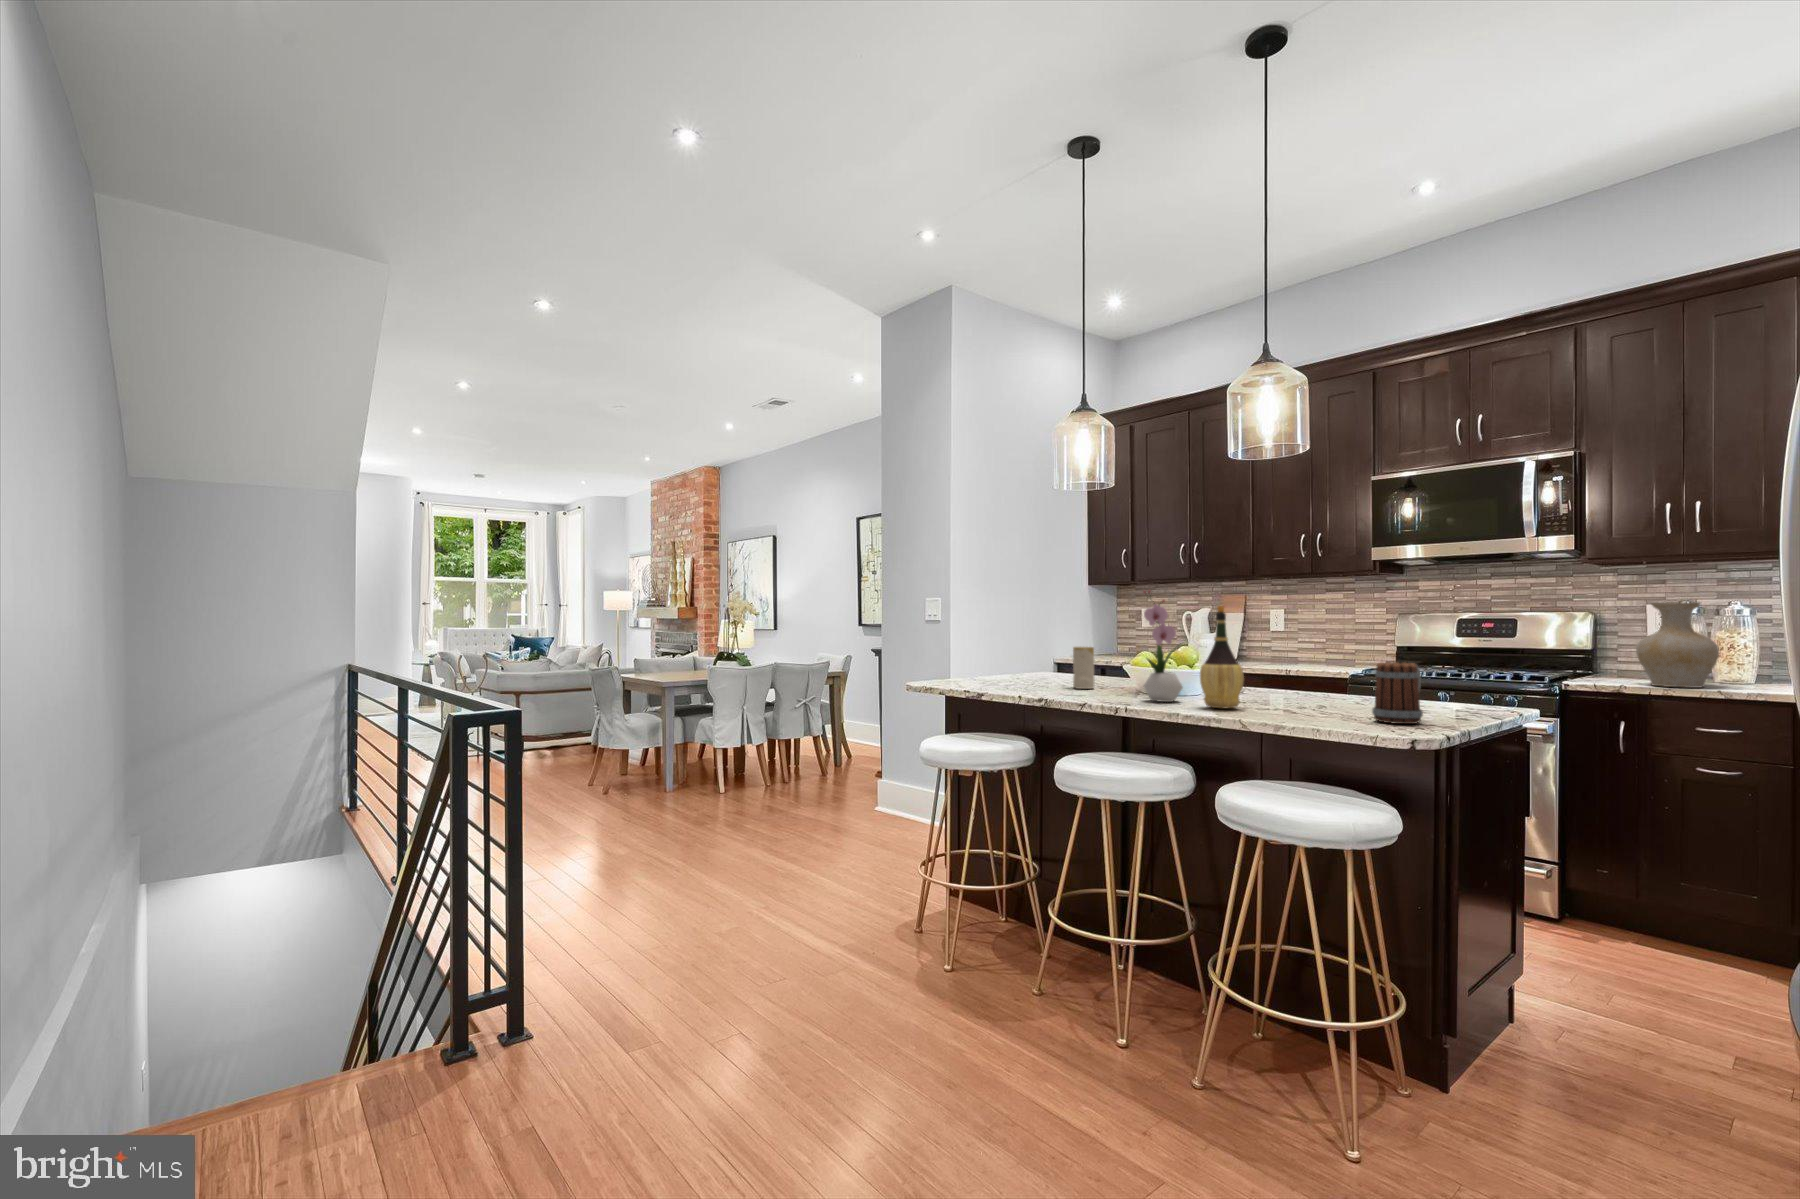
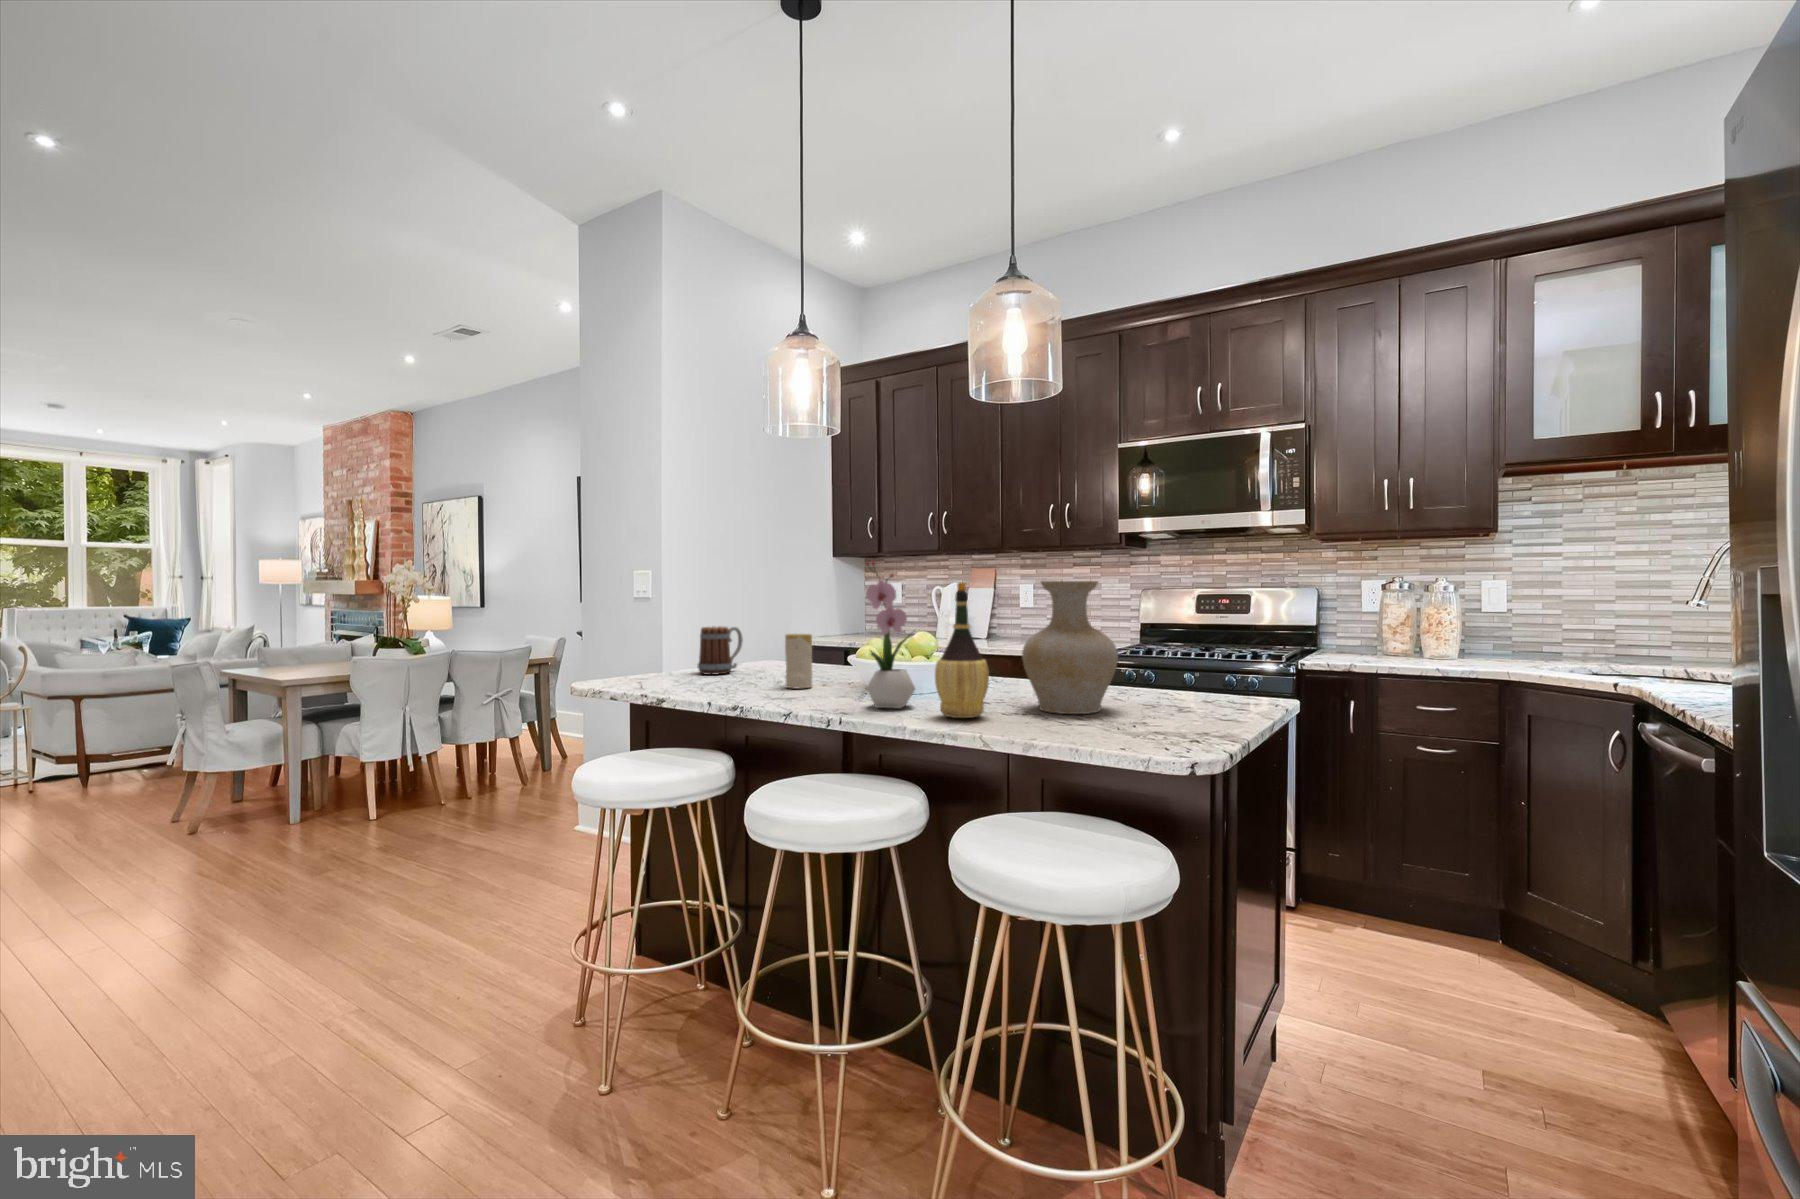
vase: present [1636,602,1719,688] -> present [1022,581,1118,714]
mug: present [1372,662,1423,724] -> present [698,626,743,675]

